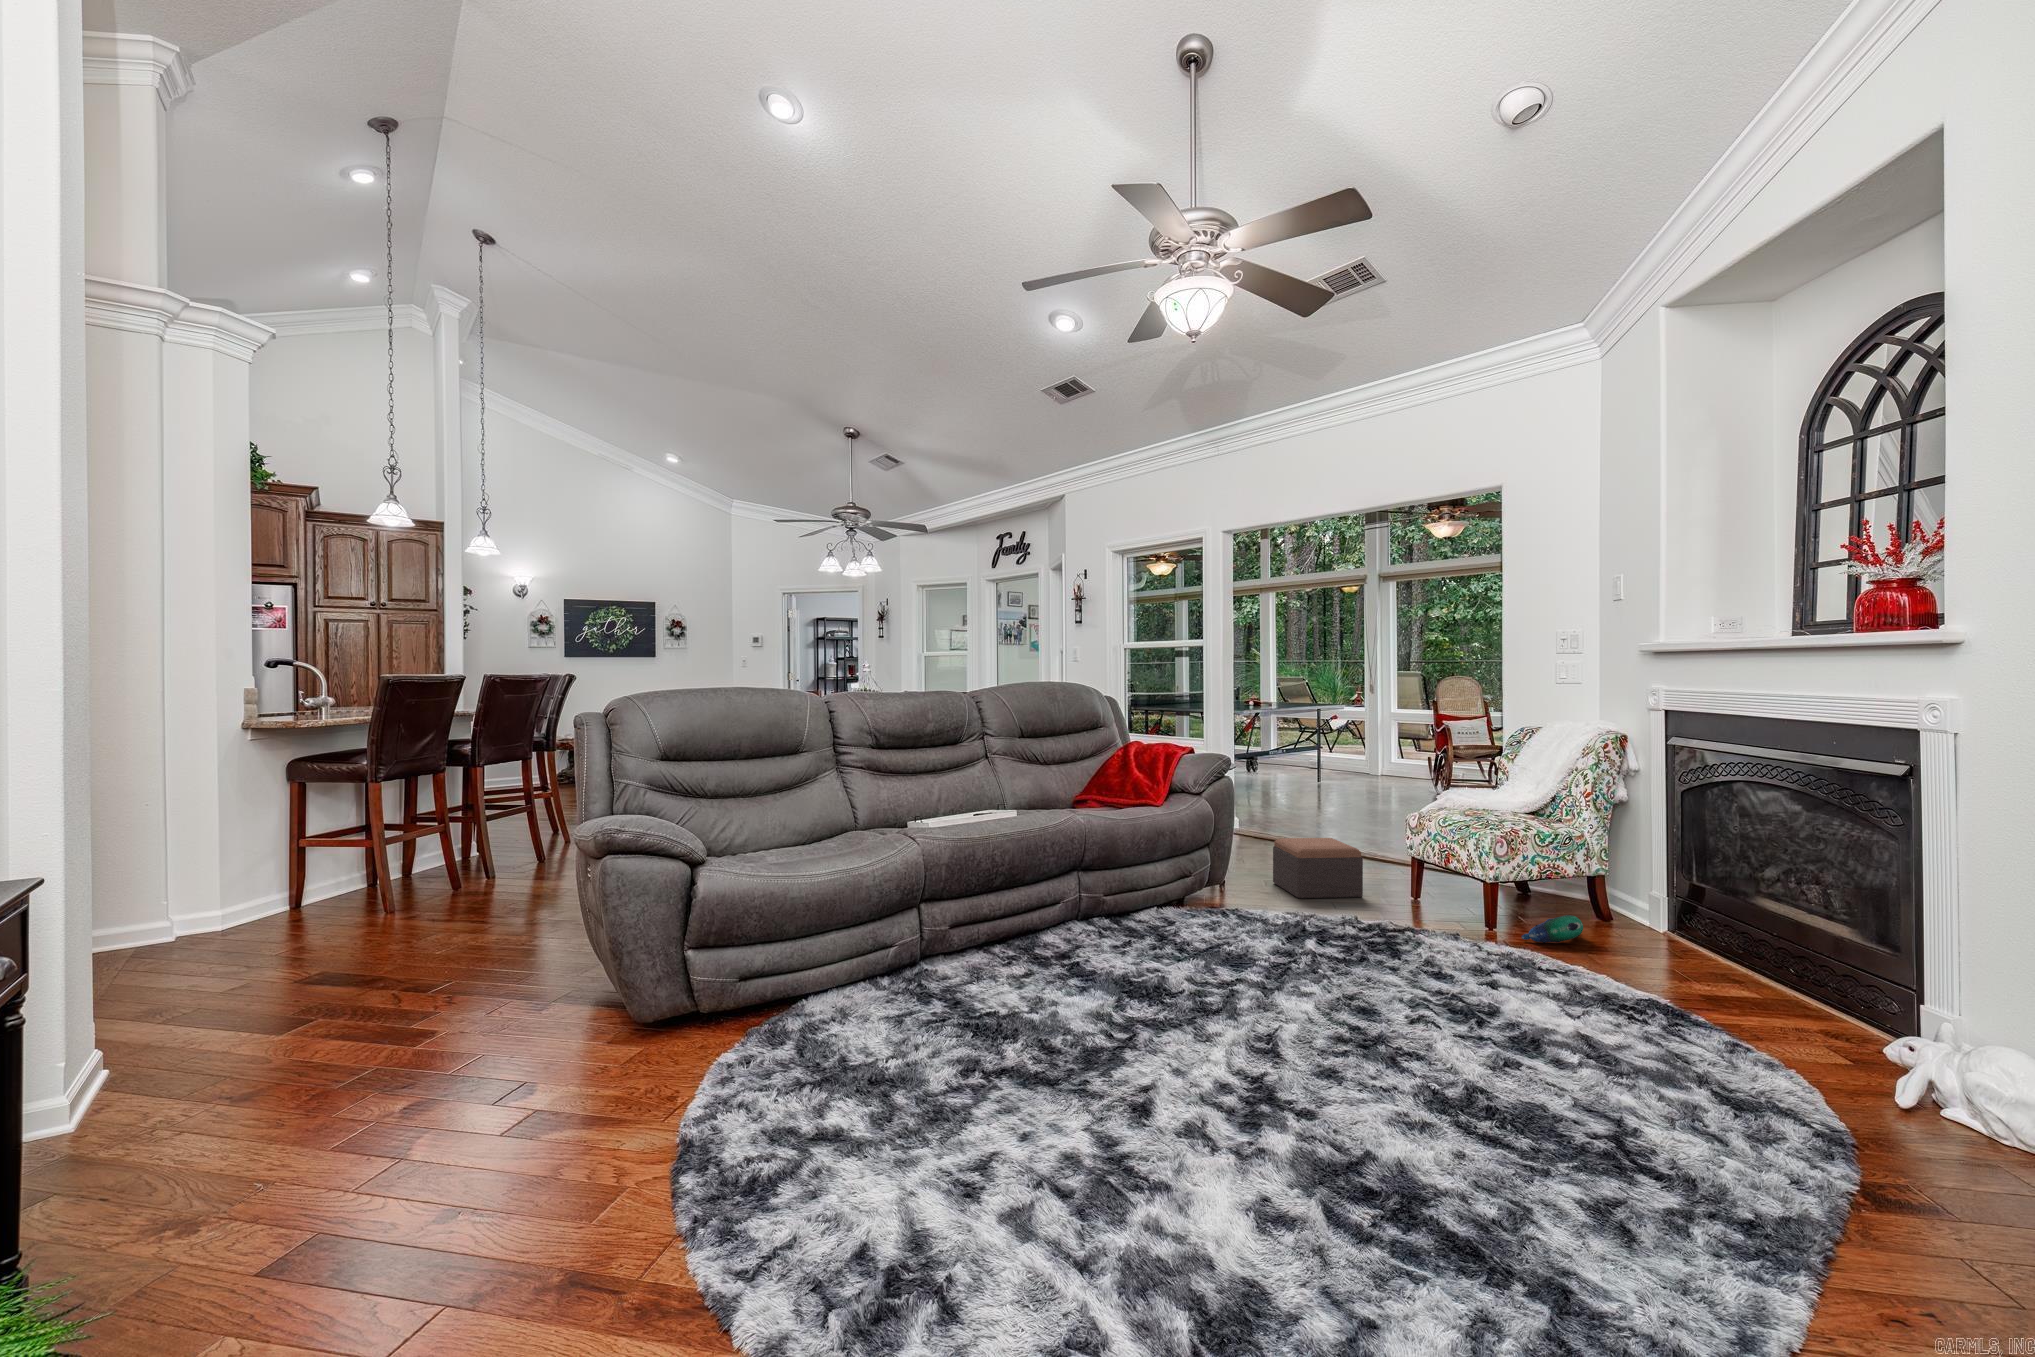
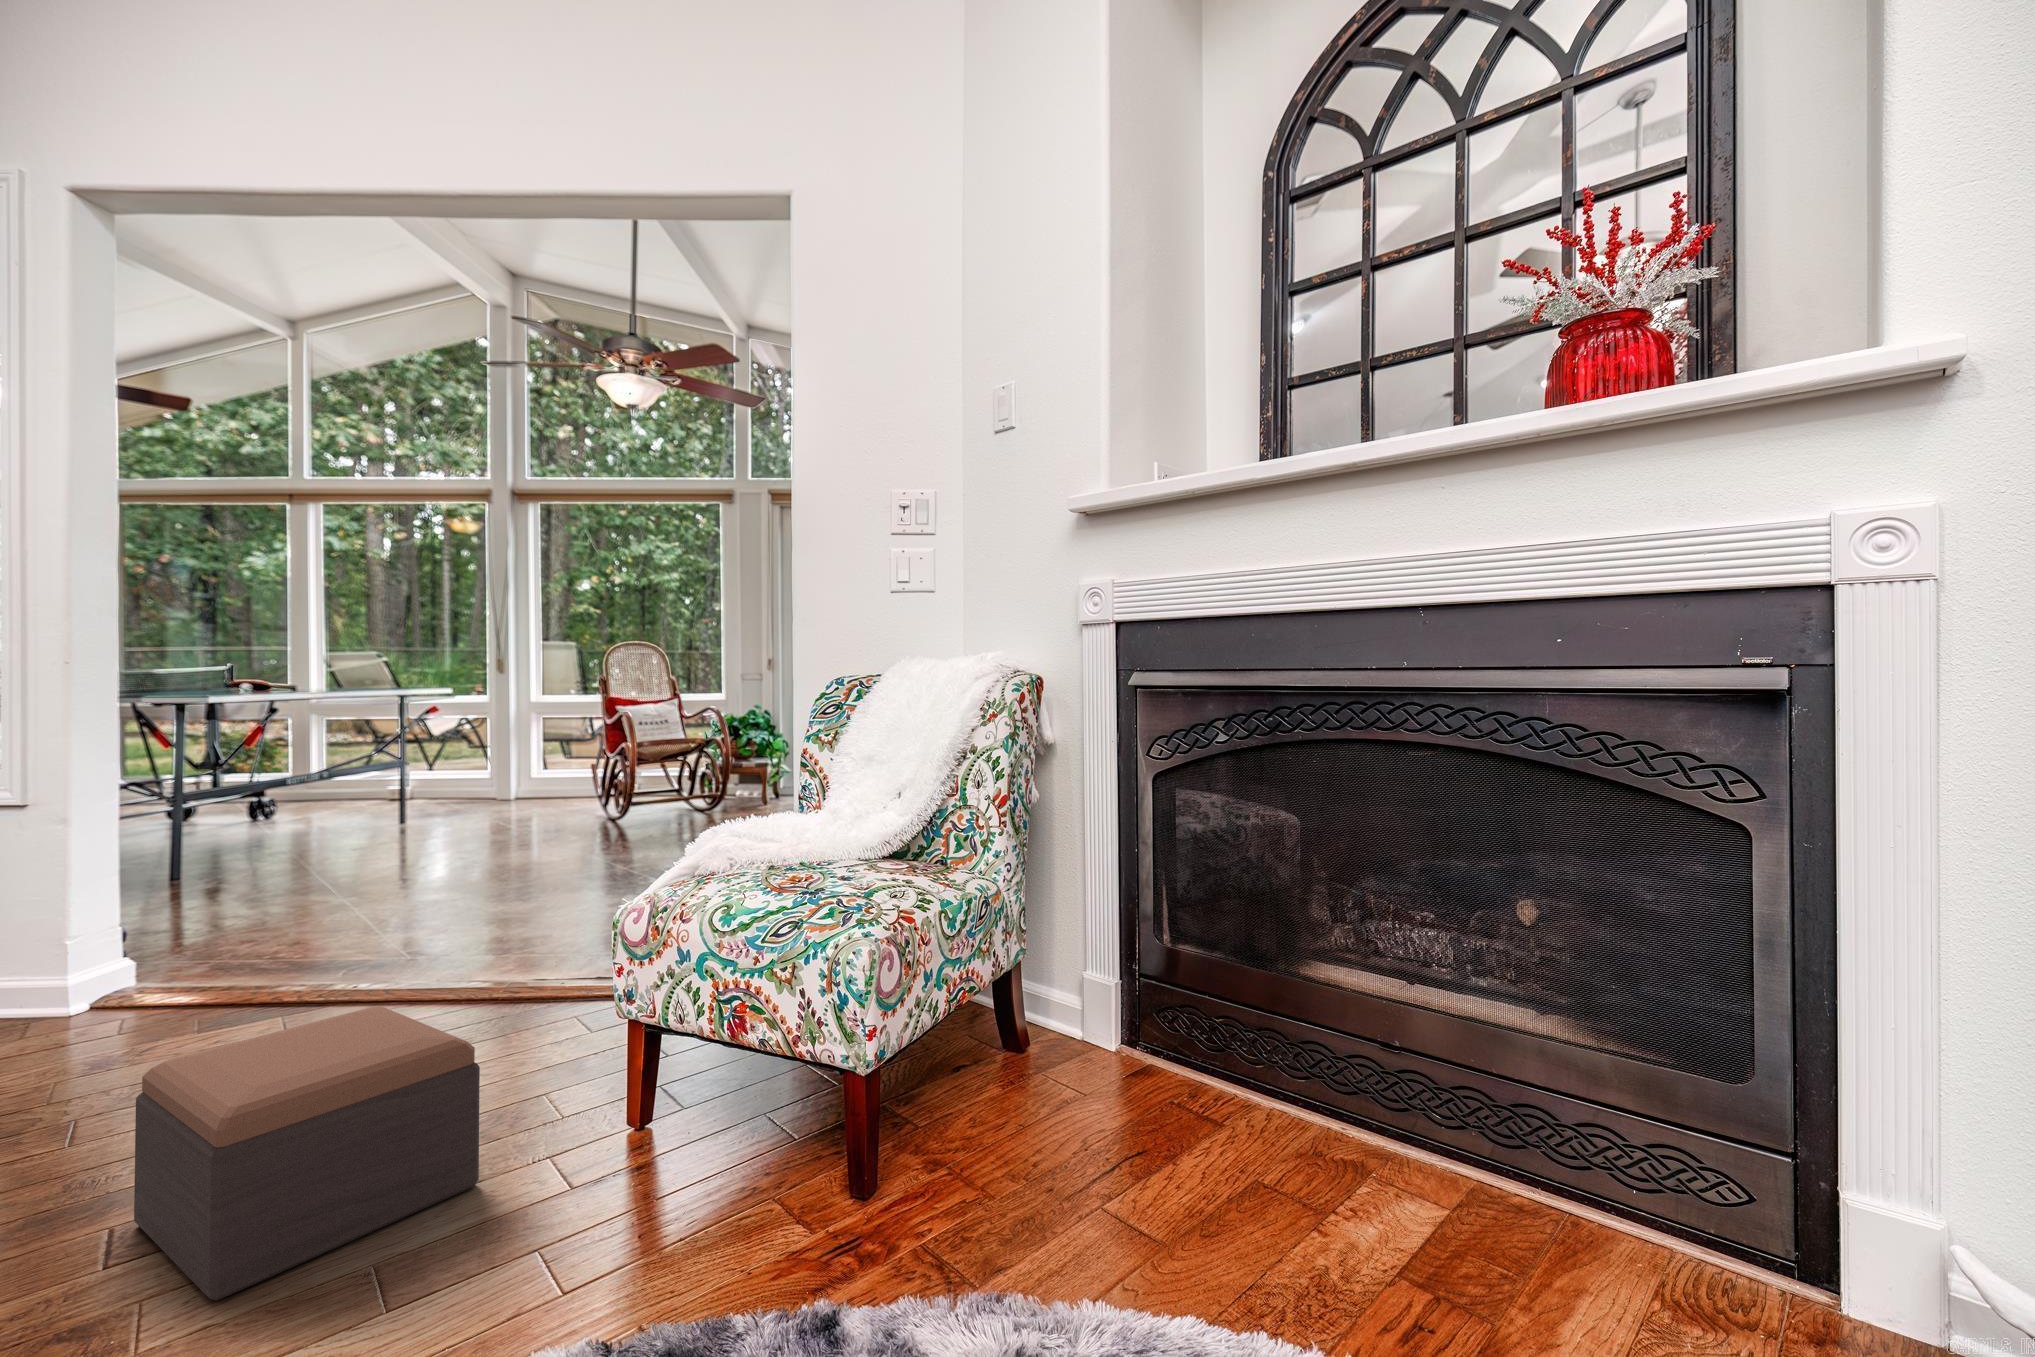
plush toy: present [1522,915,1583,943] -> none [961,1100,1076,1225]

